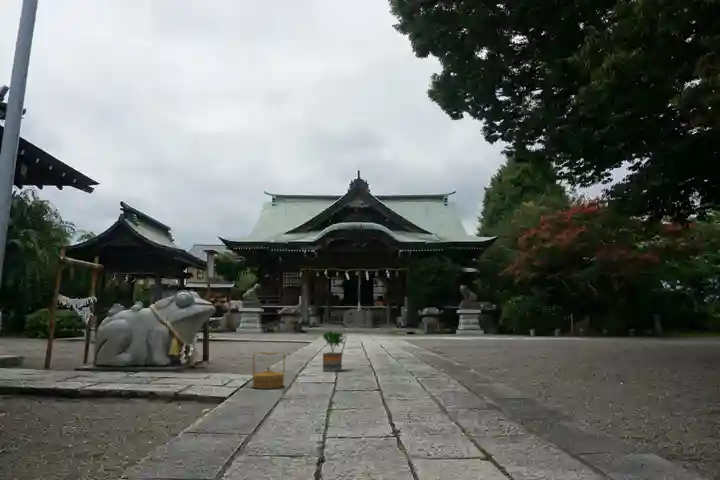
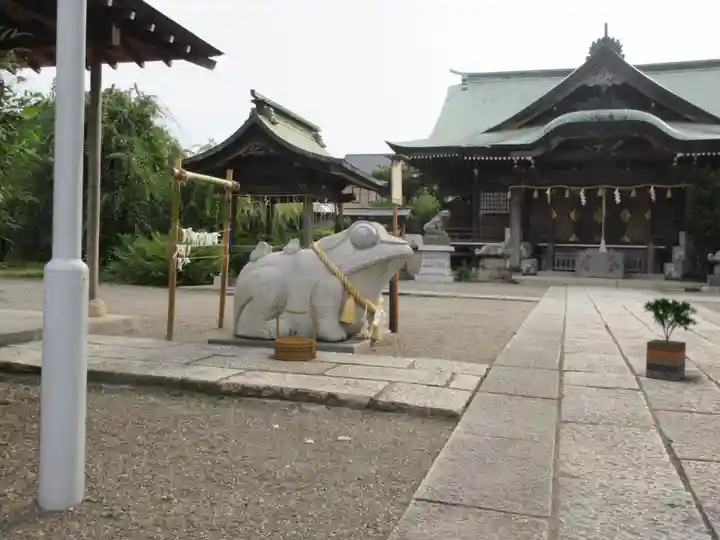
basket: present [253,352,285,389] -> present [274,309,317,361]

